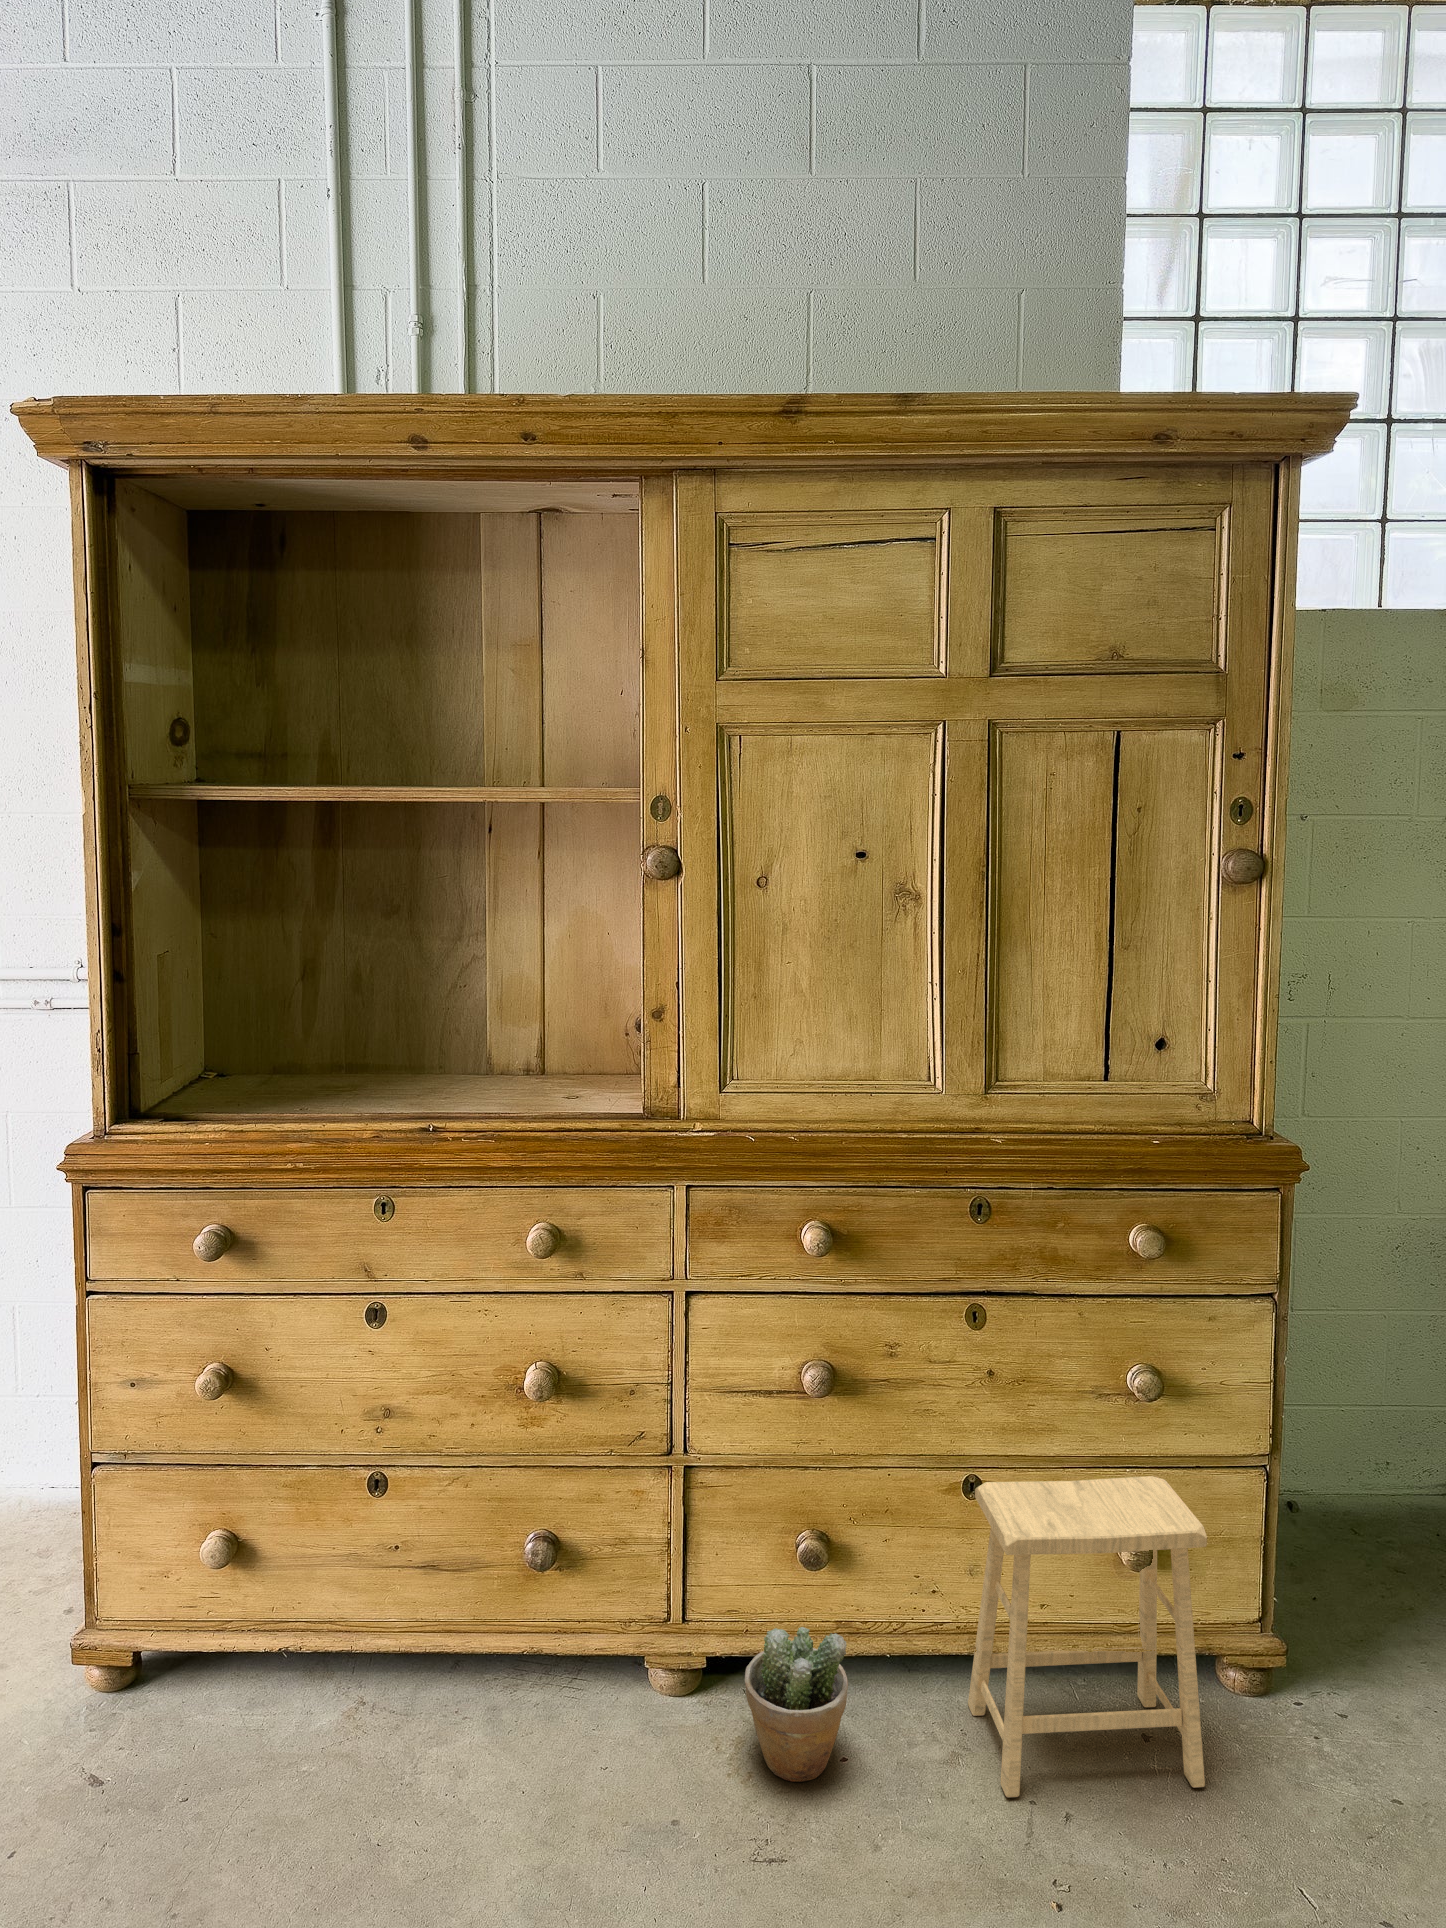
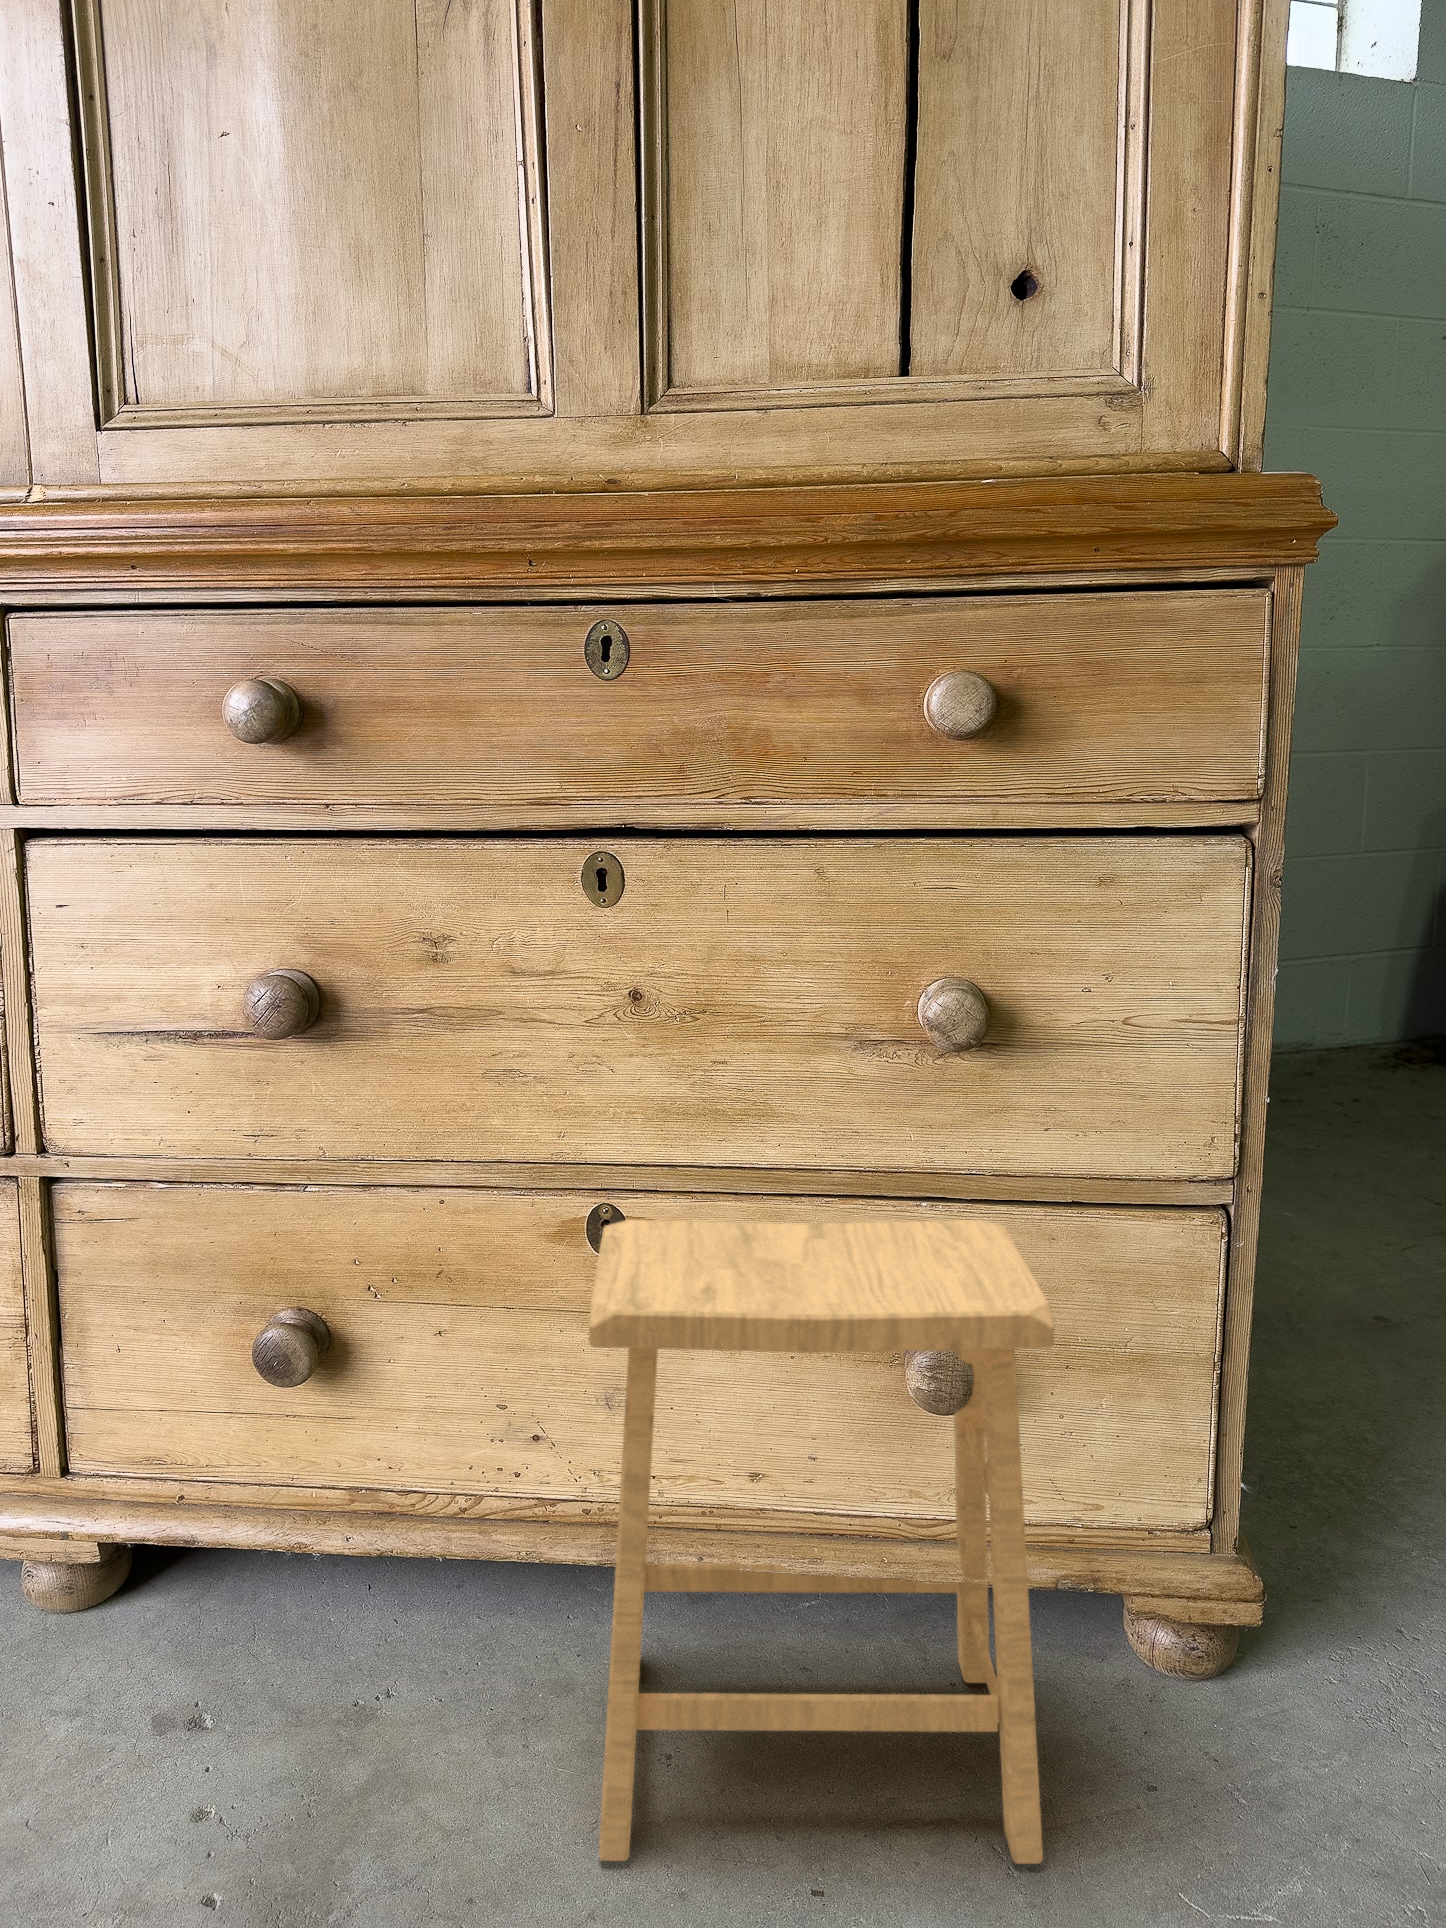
potted plant: present [745,1627,848,1782] -> none [90,1490,315,1798]

